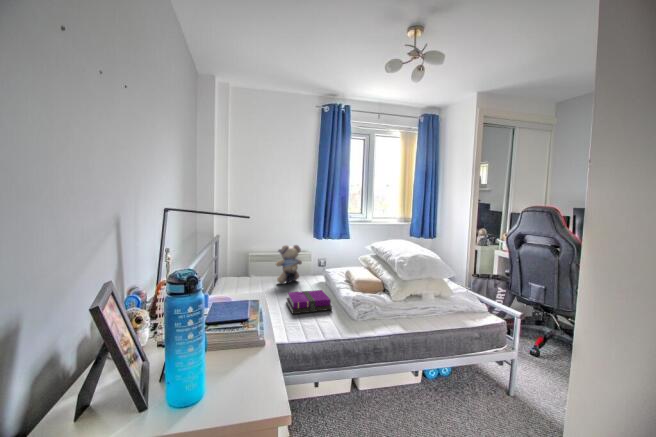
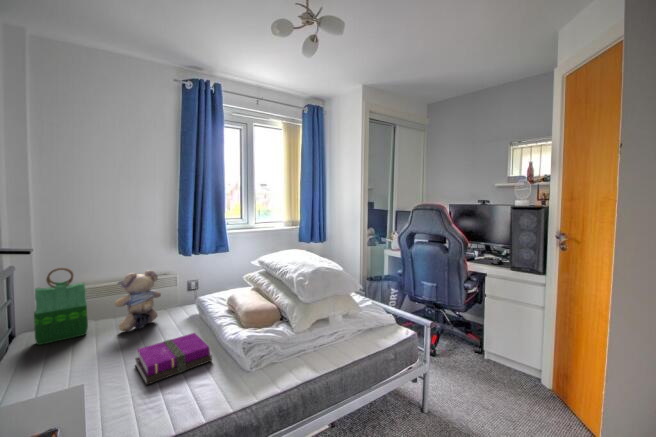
tote bag: none [236,238,261,282] -> present [34,268,88,345]

